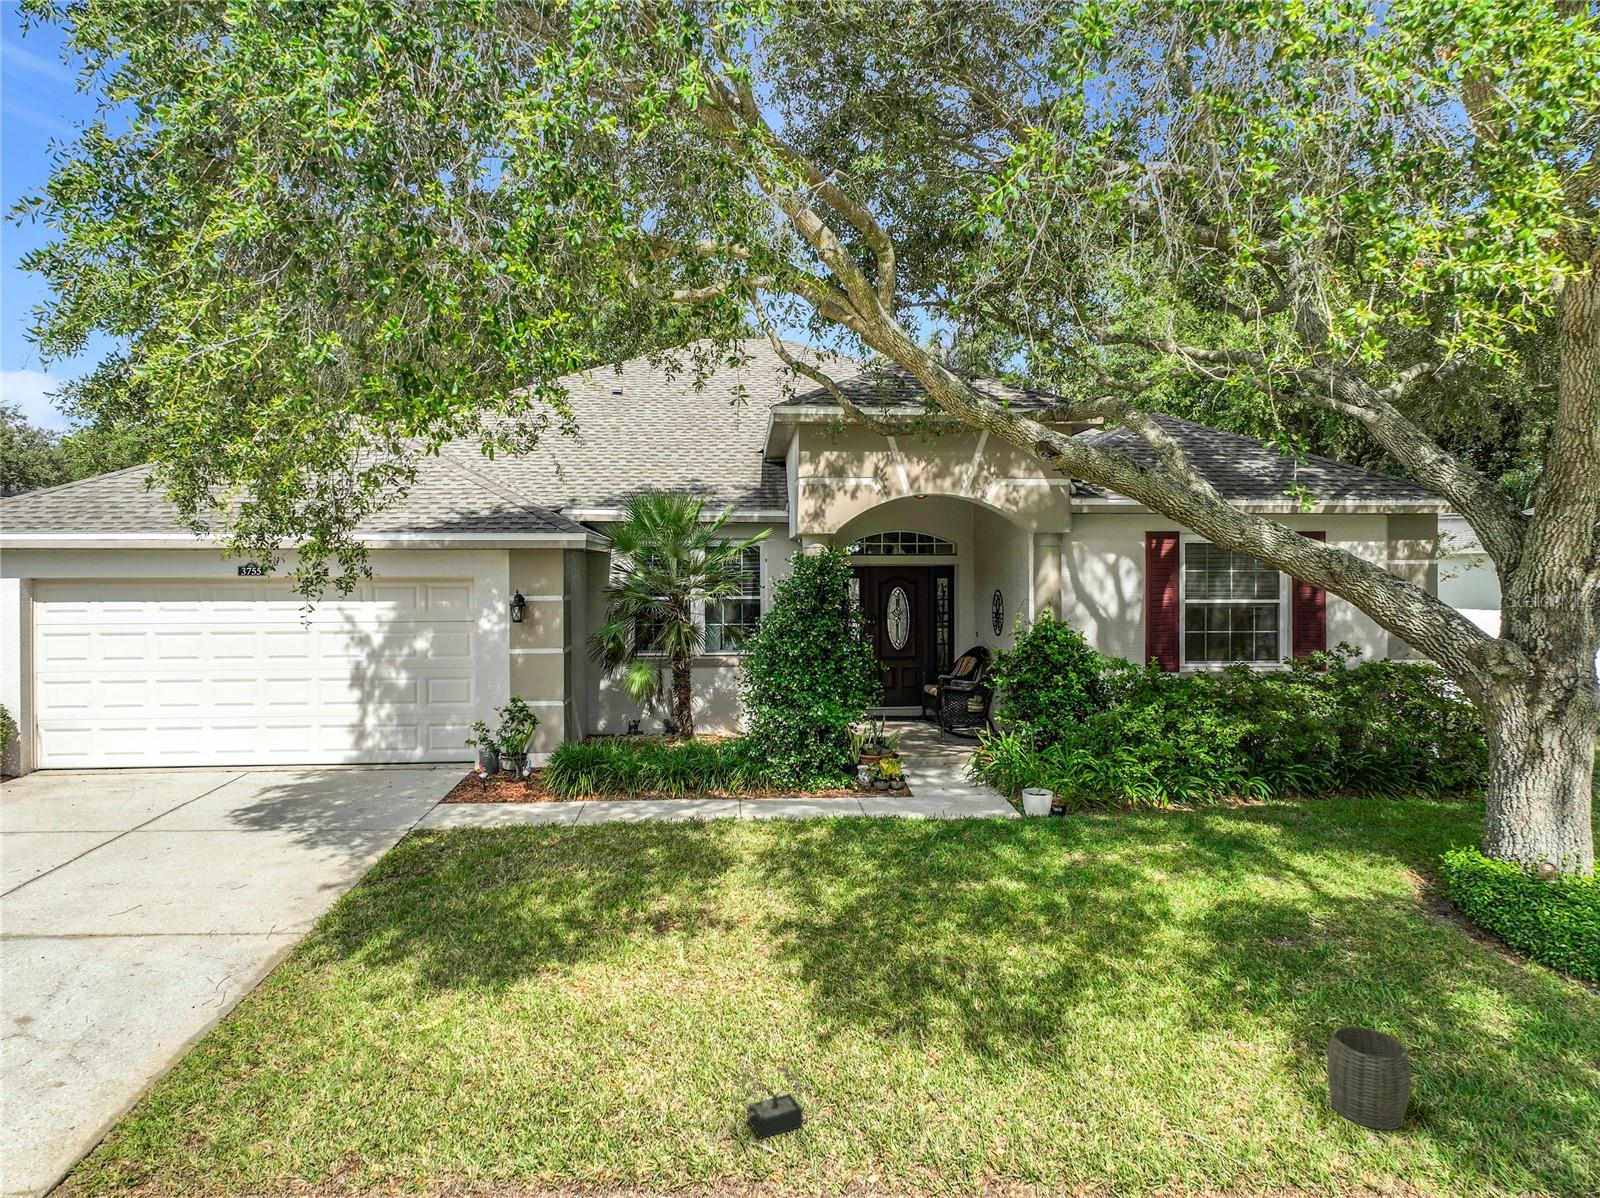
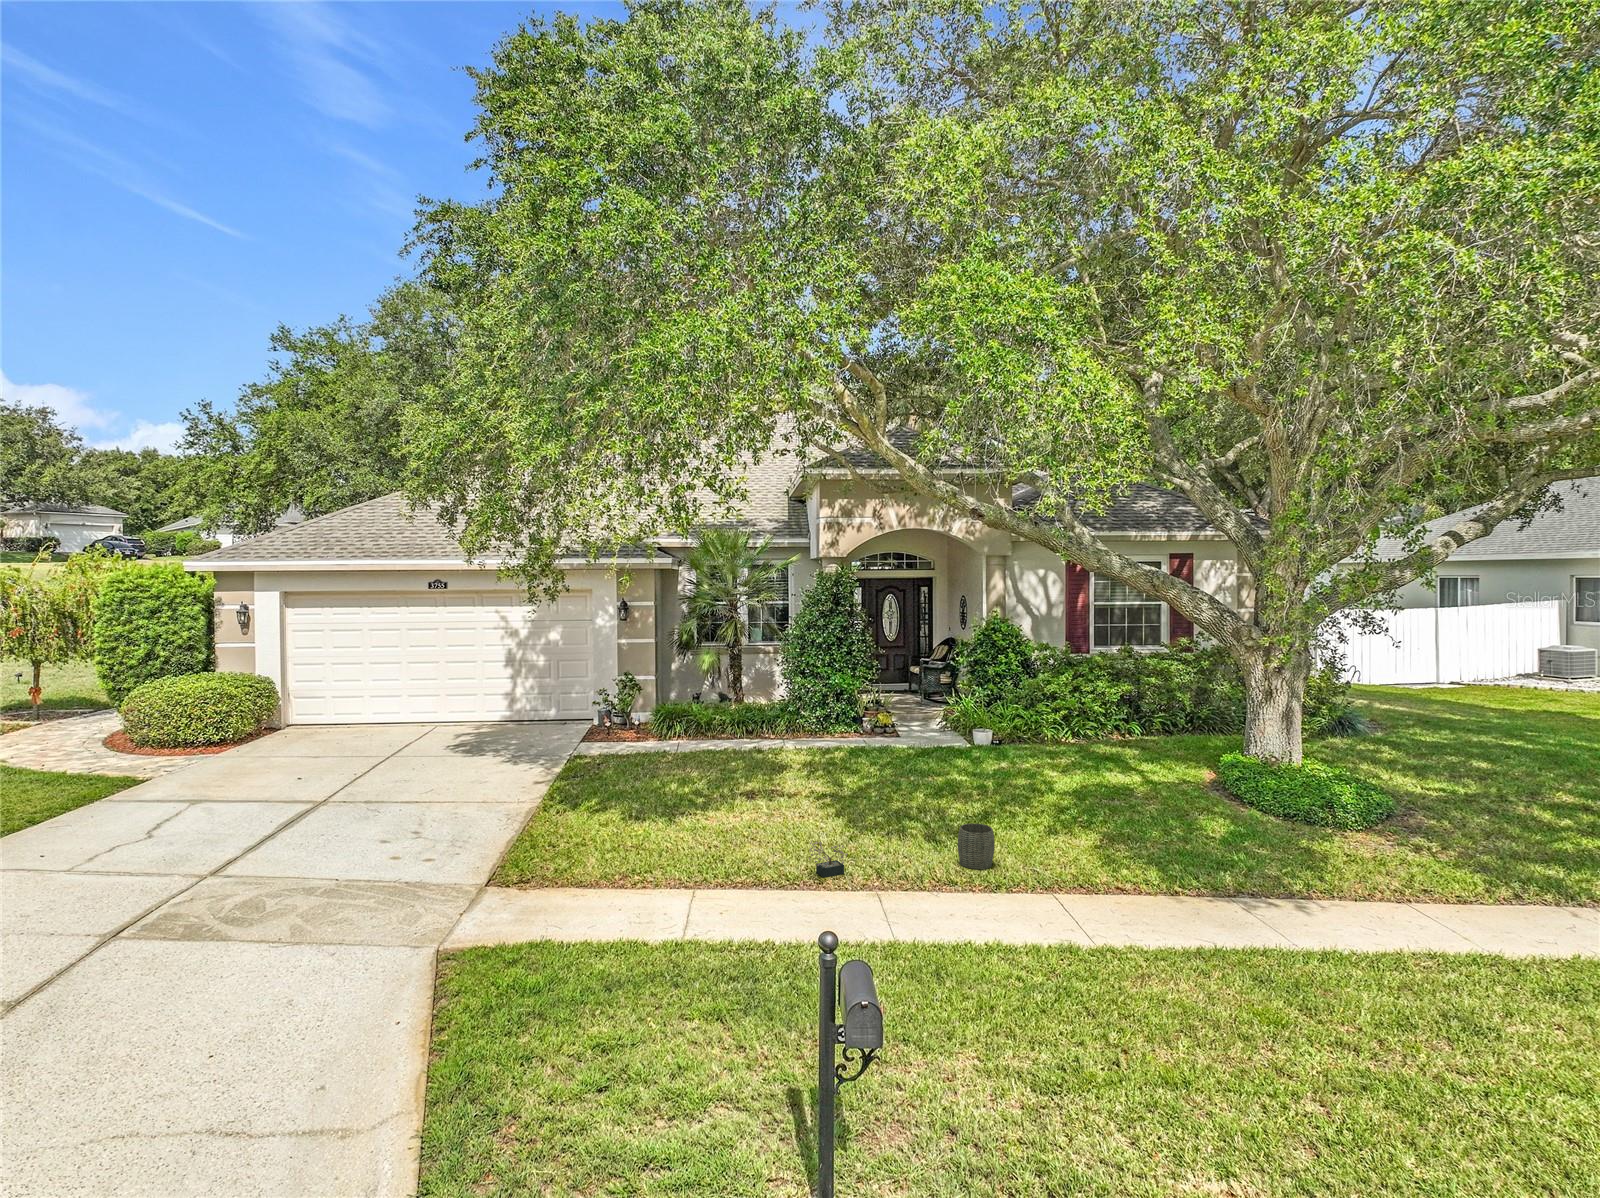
woven basket: present [1327,1026,1411,1130] -> present [958,823,995,869]

